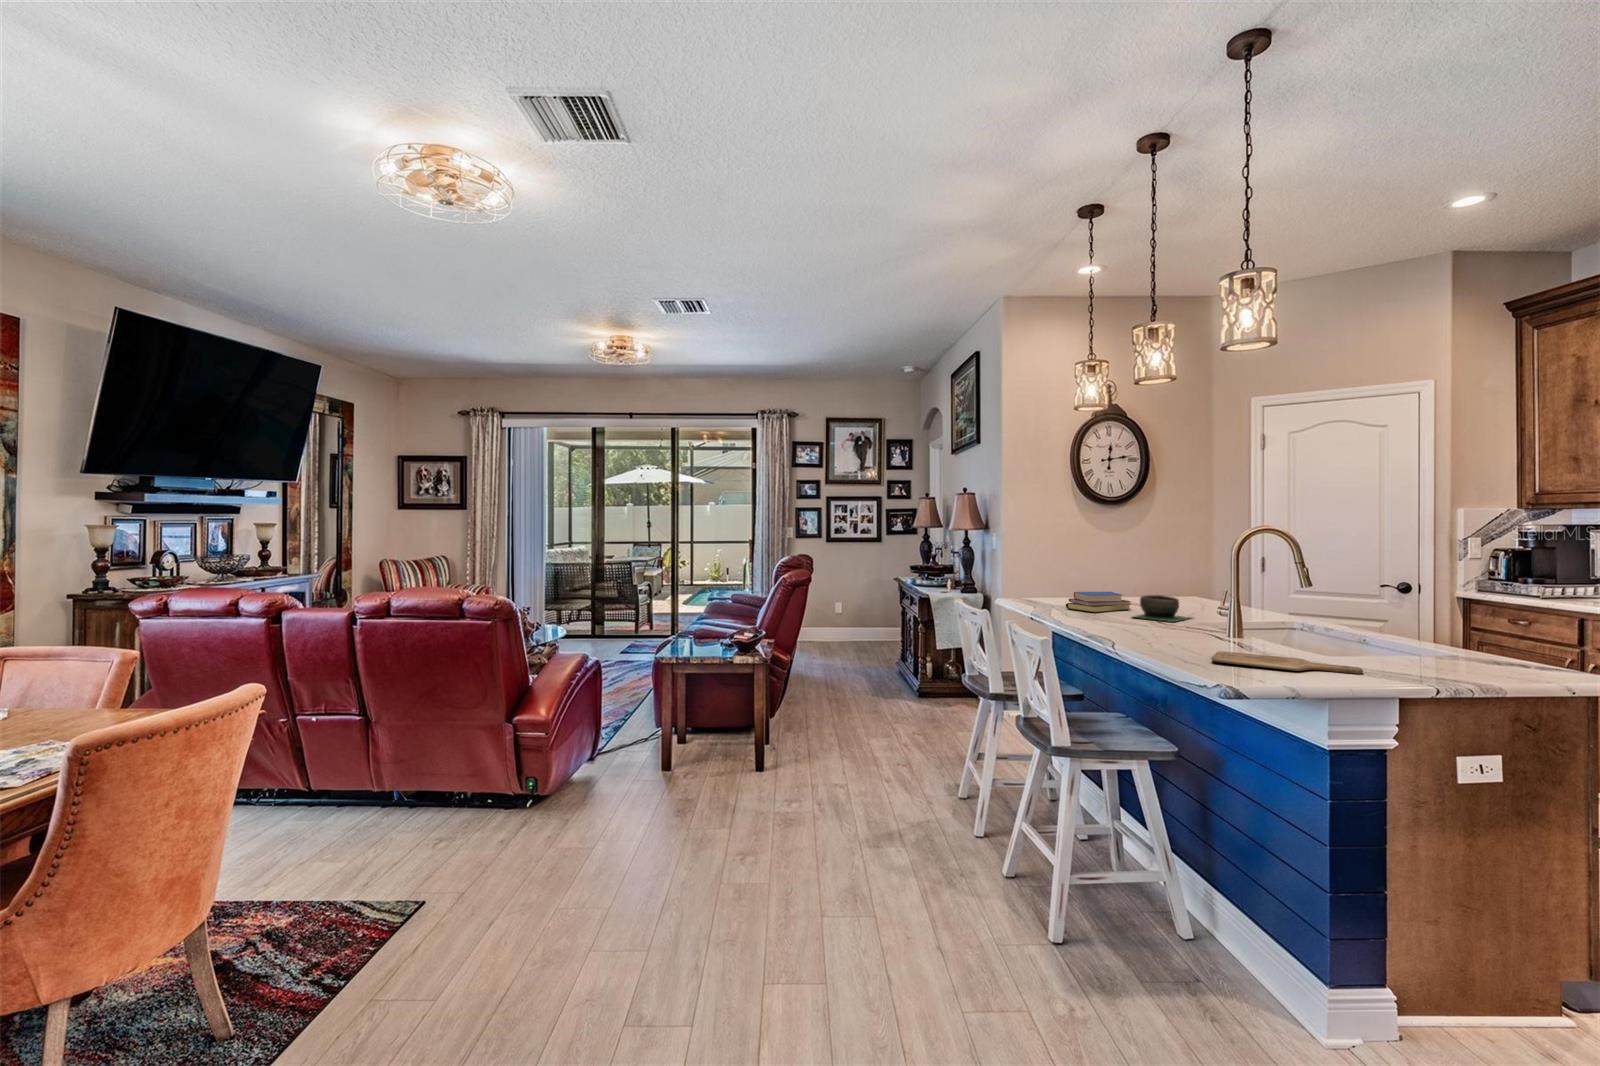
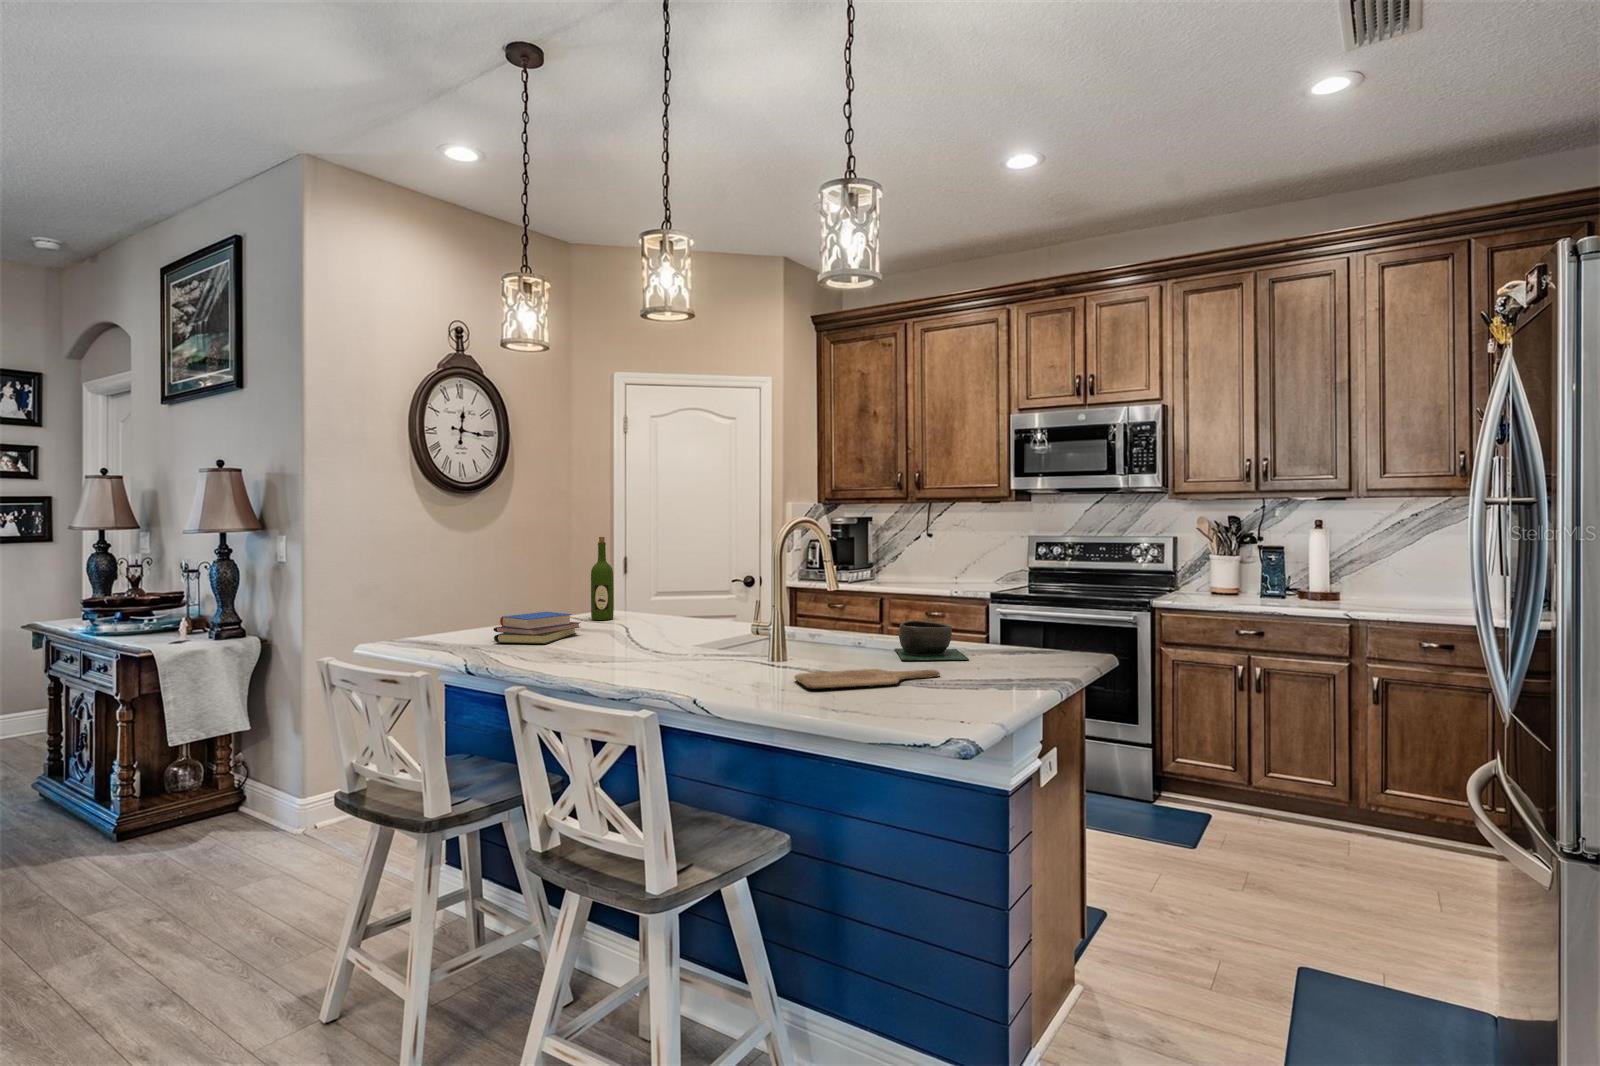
wine bottle: none [1160,540,1179,603] -> present [591,537,614,620]
bowl: present [1134,595,1192,622] -> present [894,621,969,660]

